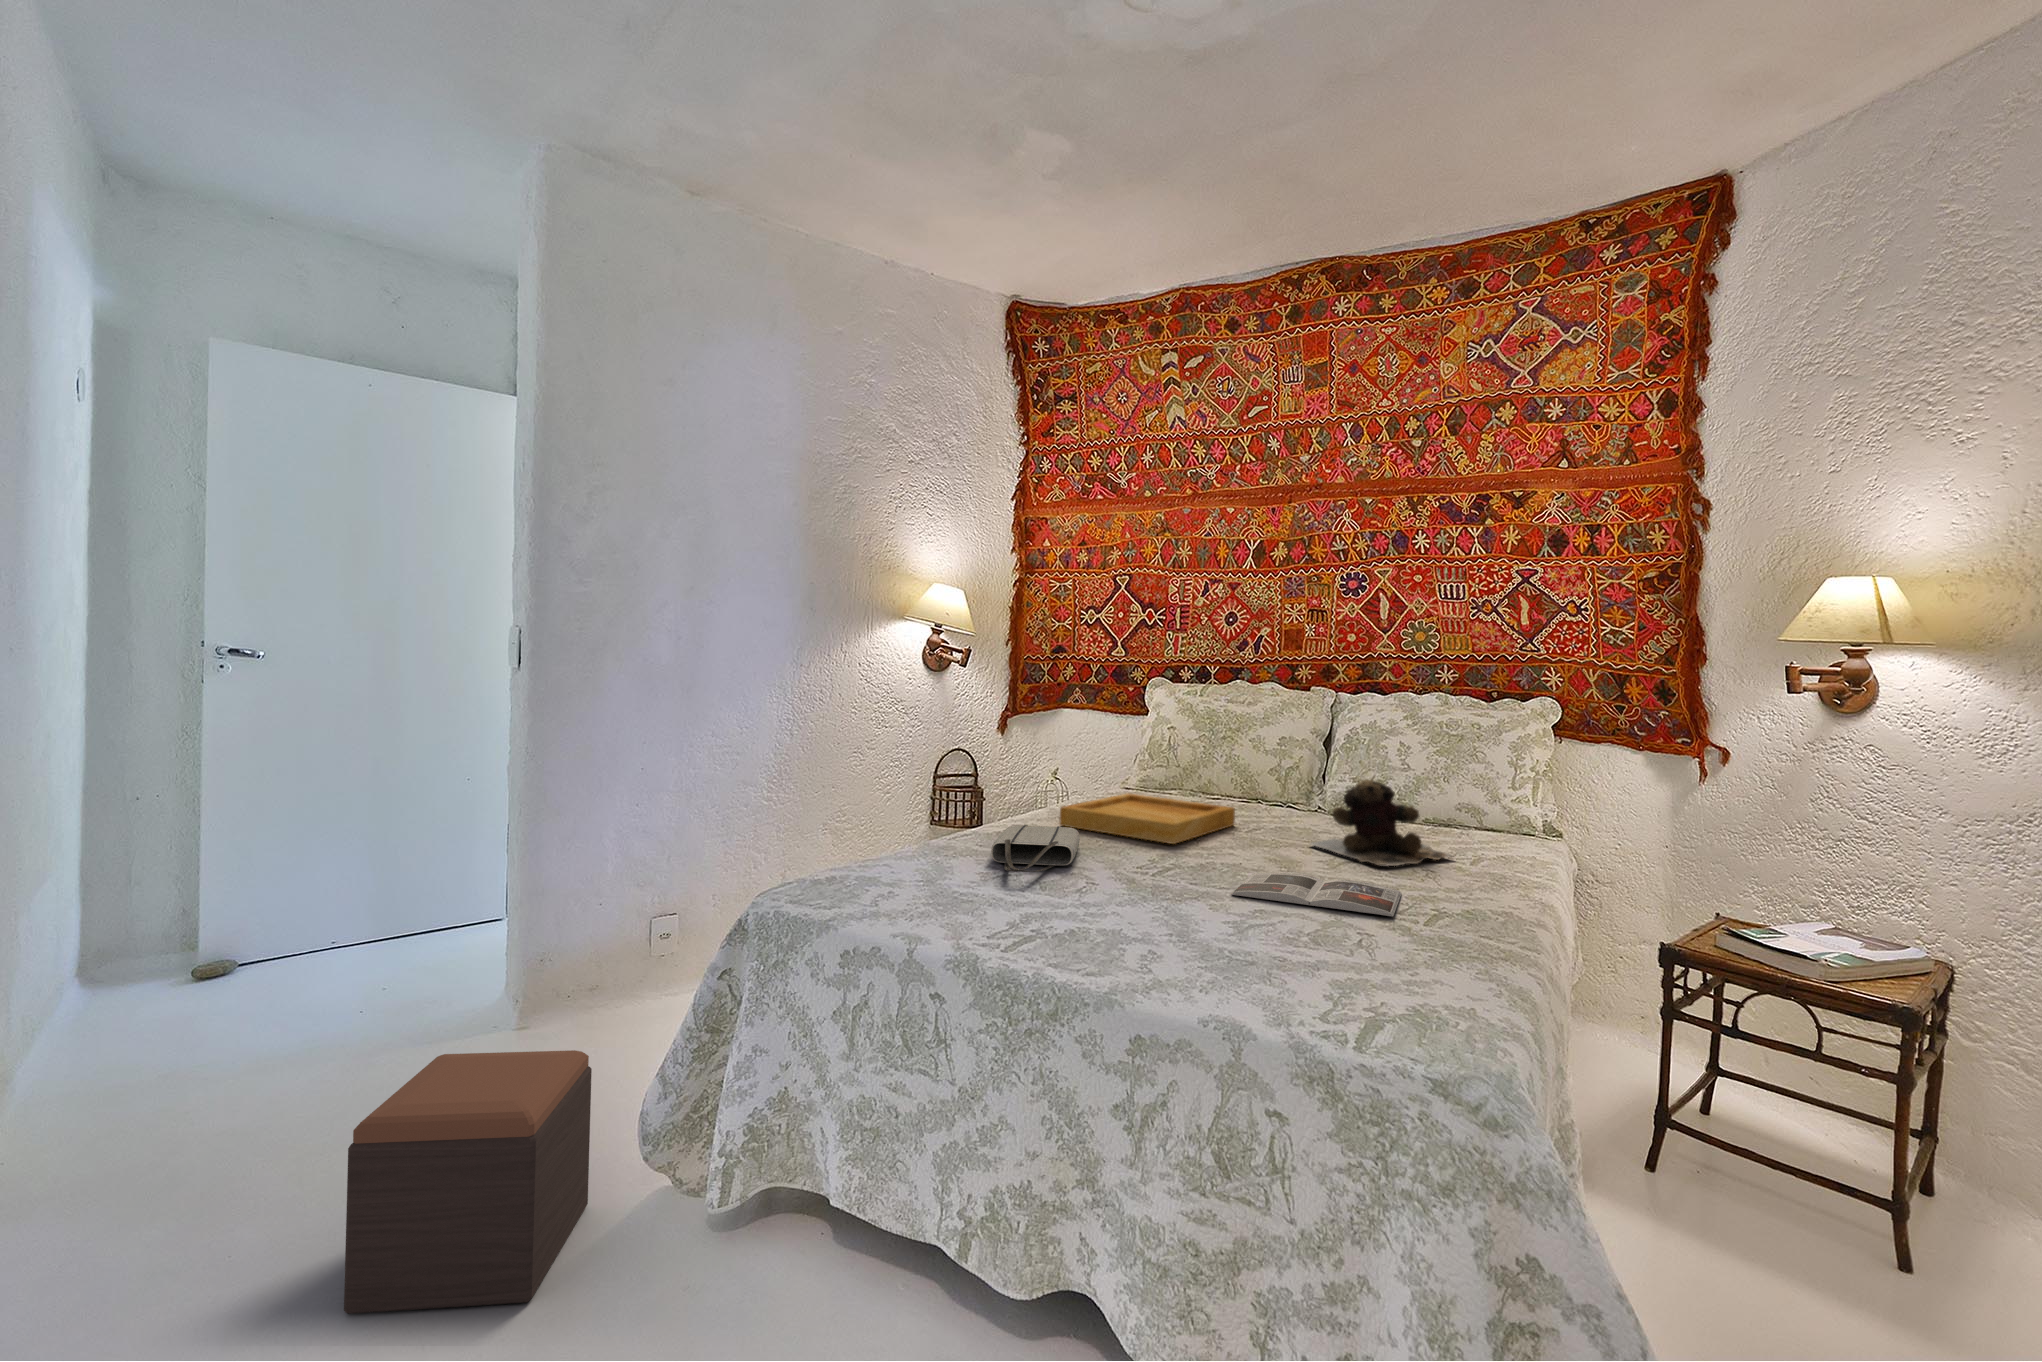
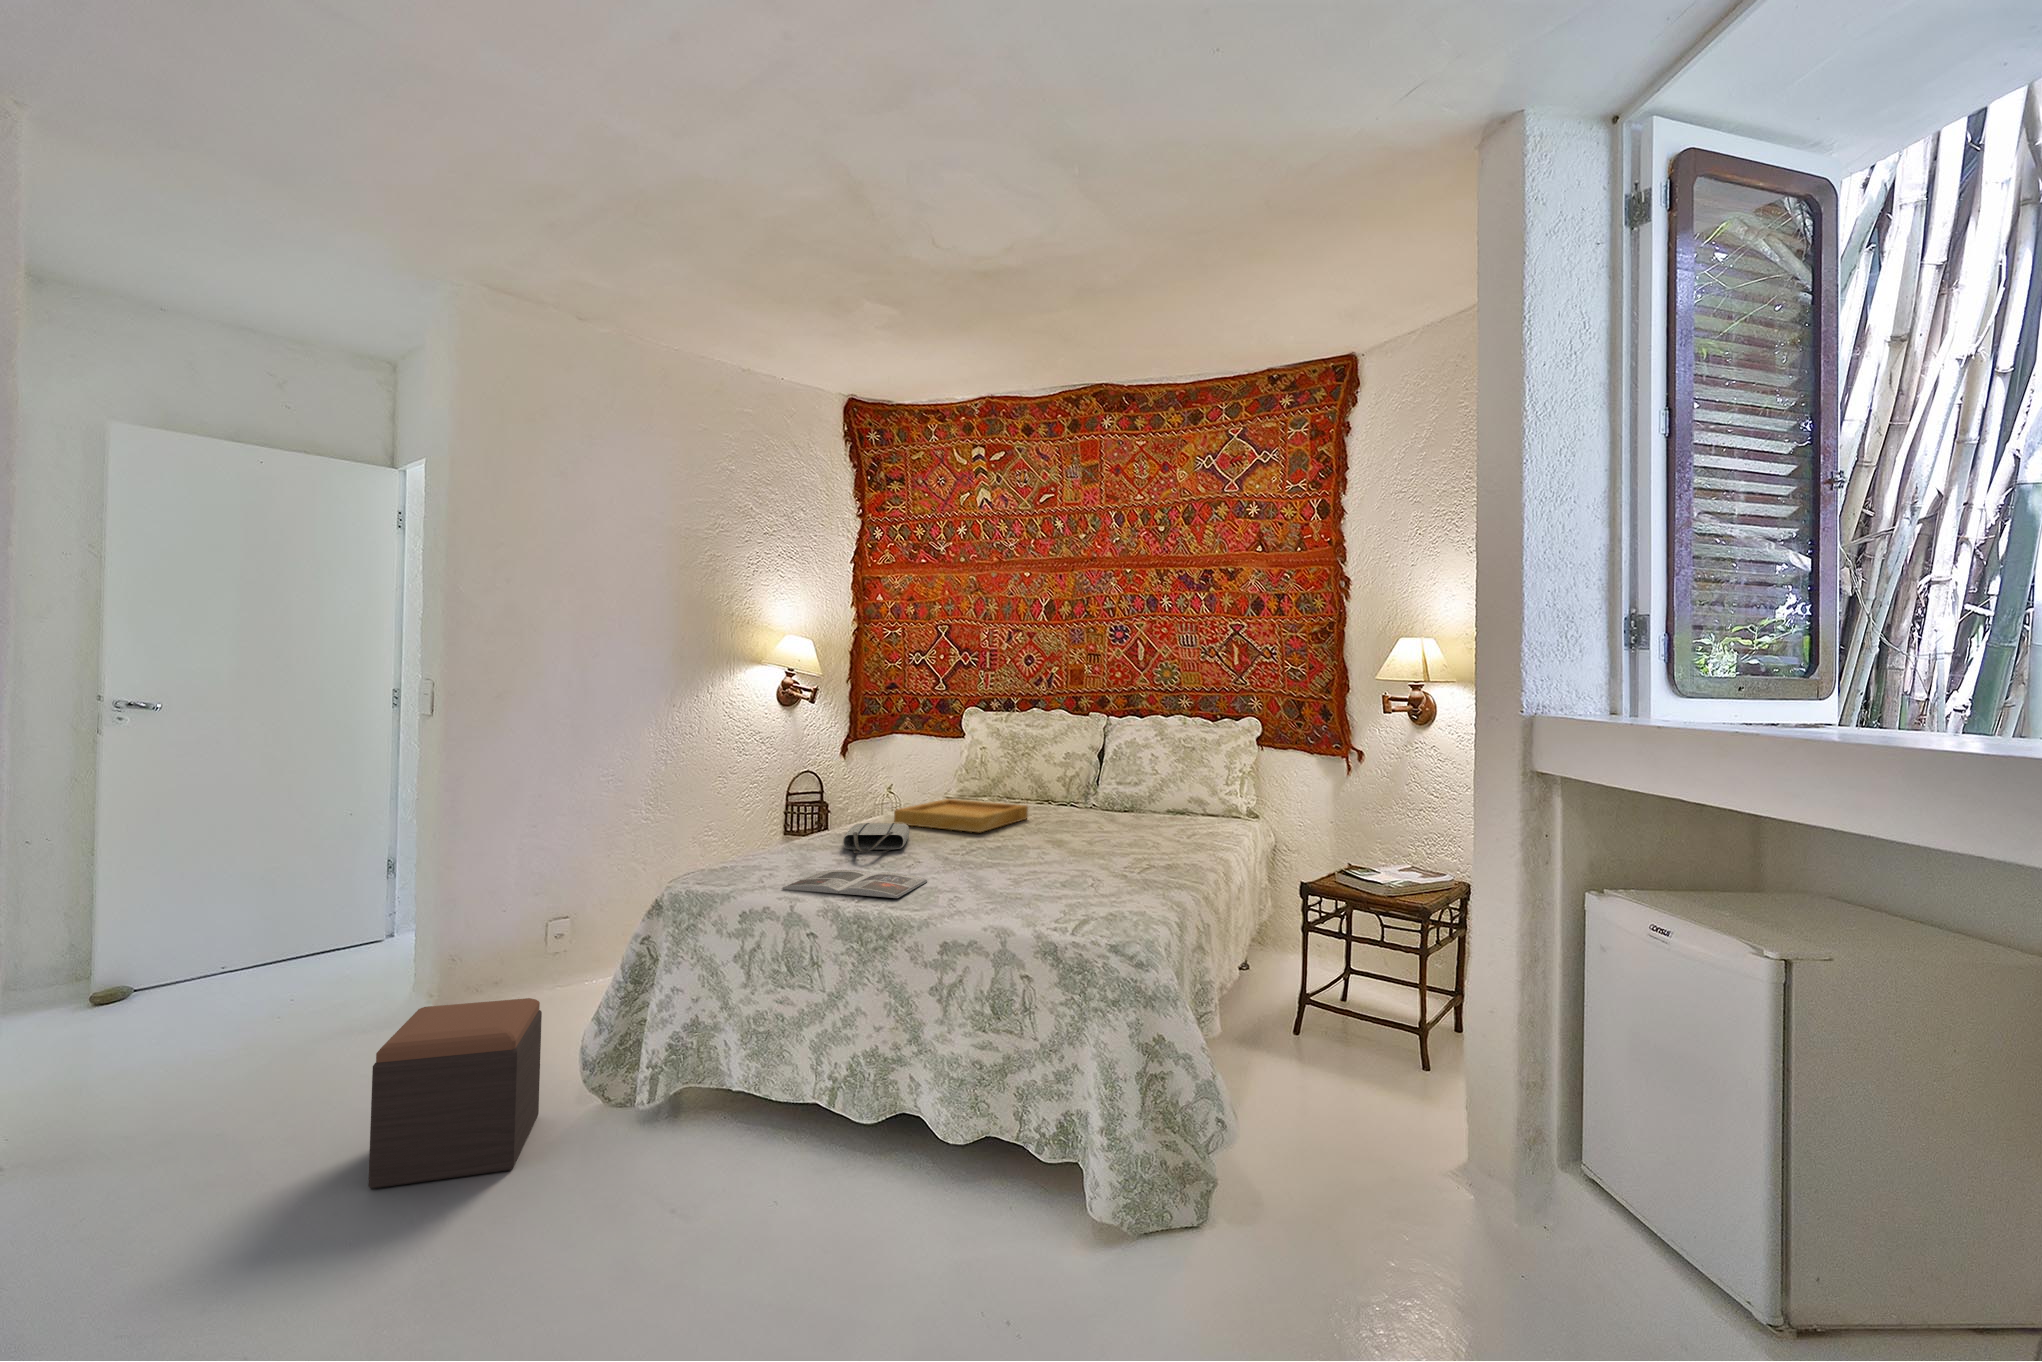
teddy bear: present [1310,780,1452,866] -> none [1078,780,1179,840]
magazine: present [1231,872,1401,916] -> present [781,870,927,898]

